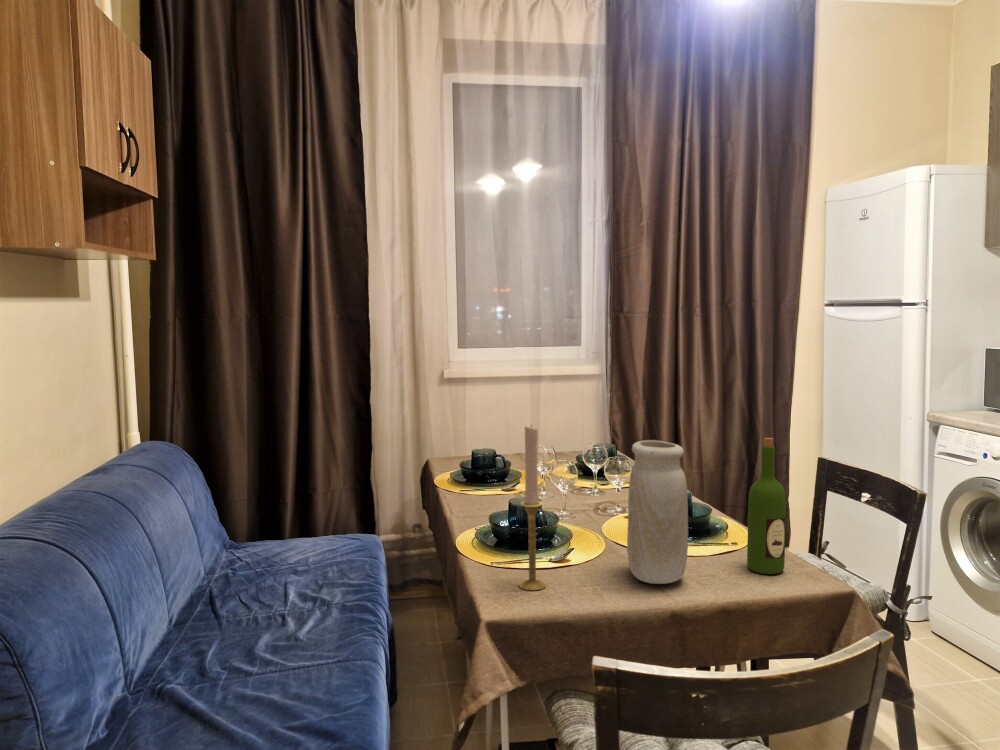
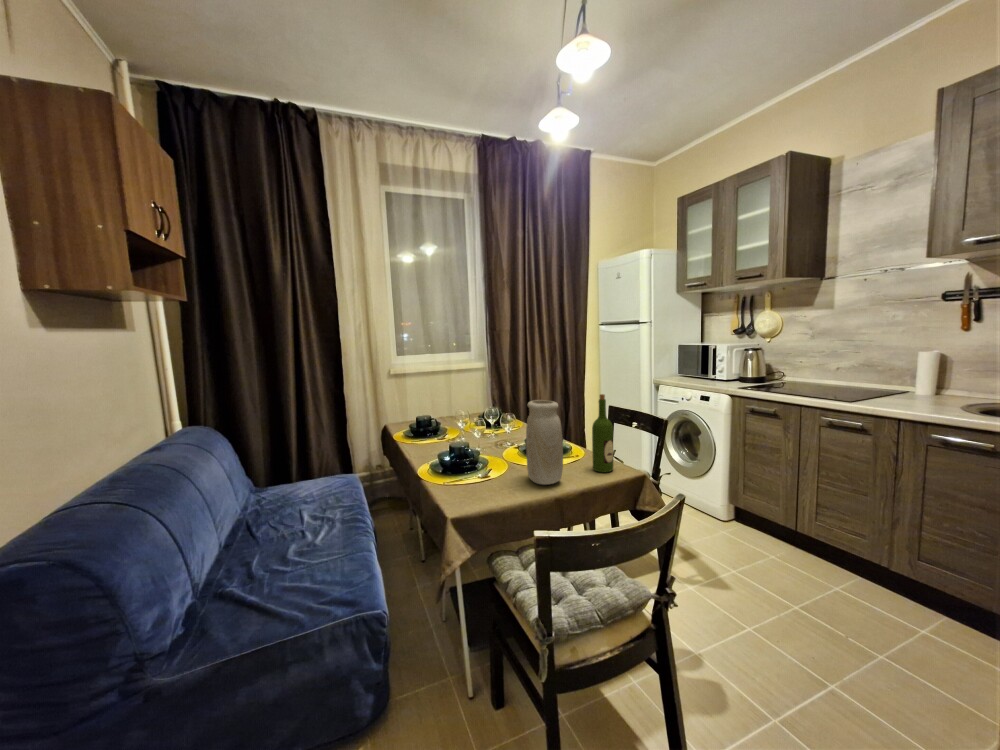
candlestick: present [519,427,546,590] -> none [464,394,482,497]

